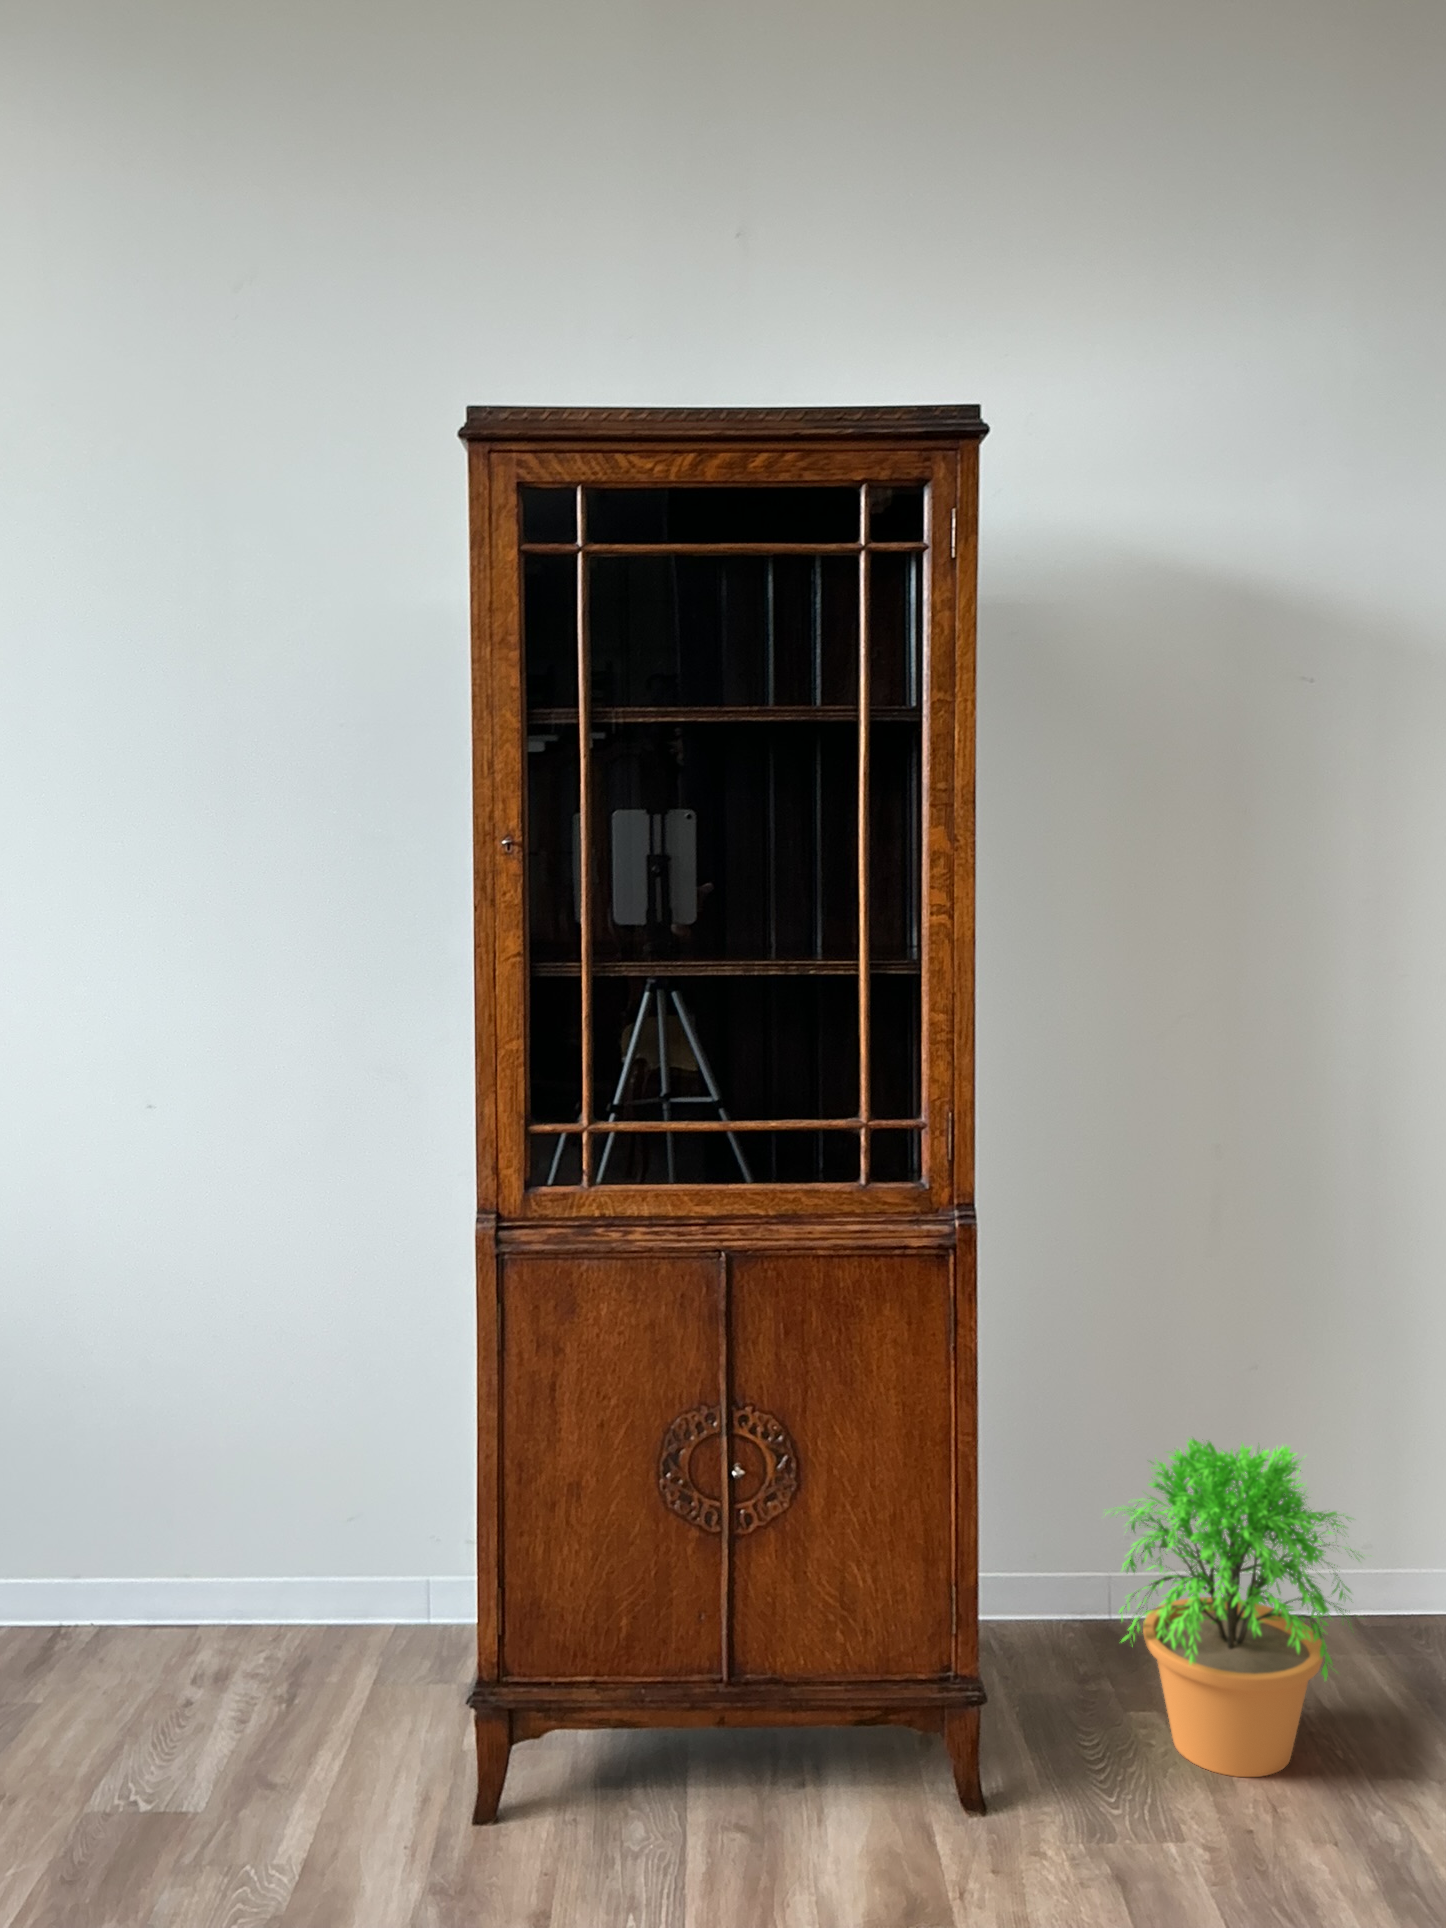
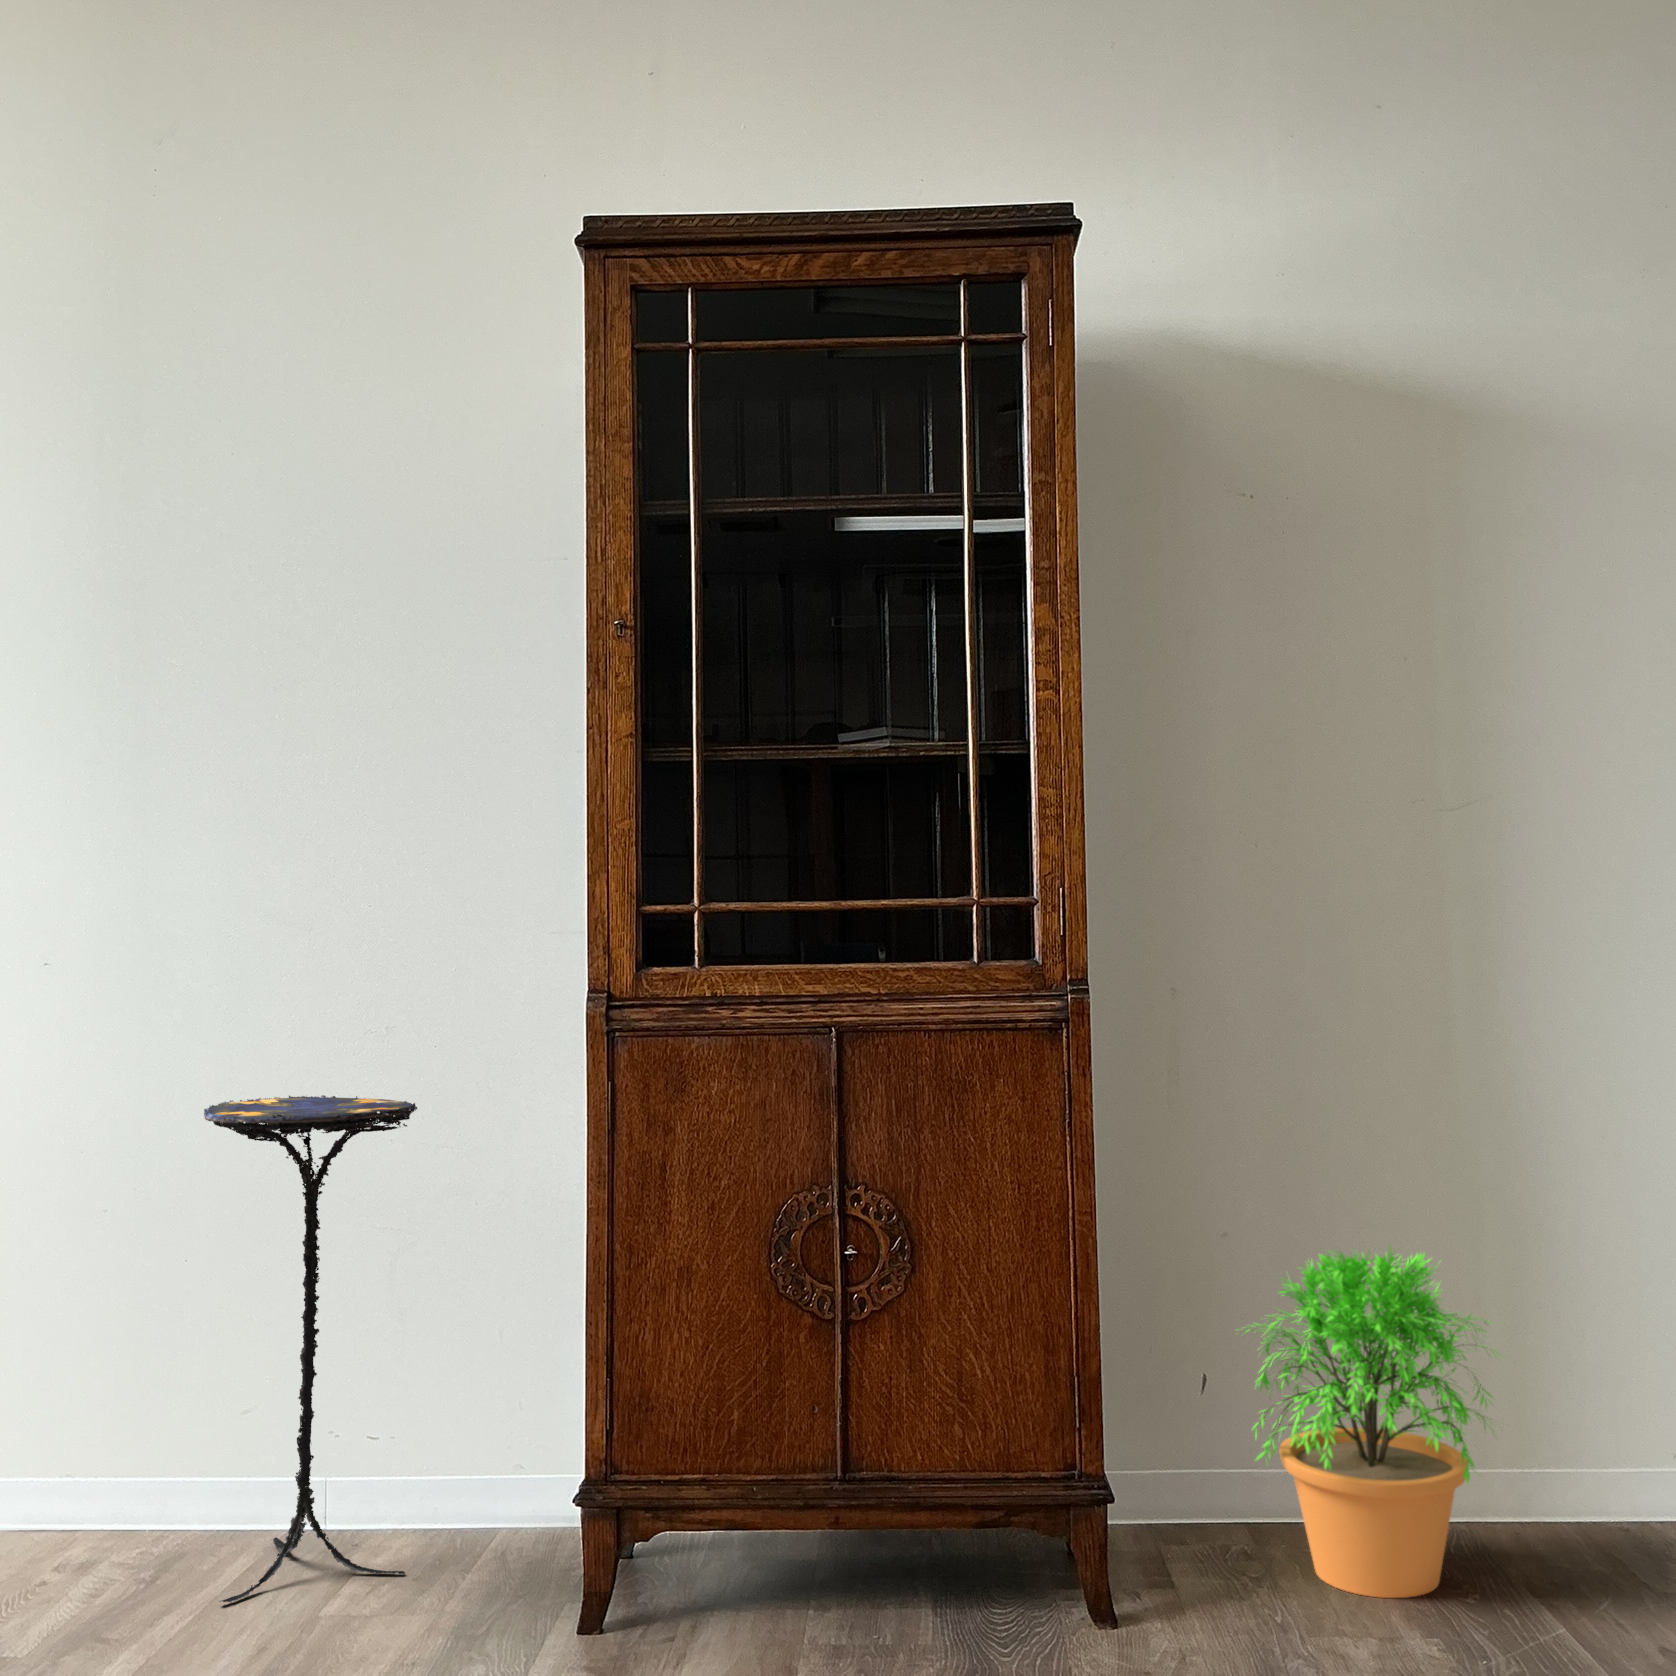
side table: none [86,1273,302,1787] -> present [204,1095,417,1602]

